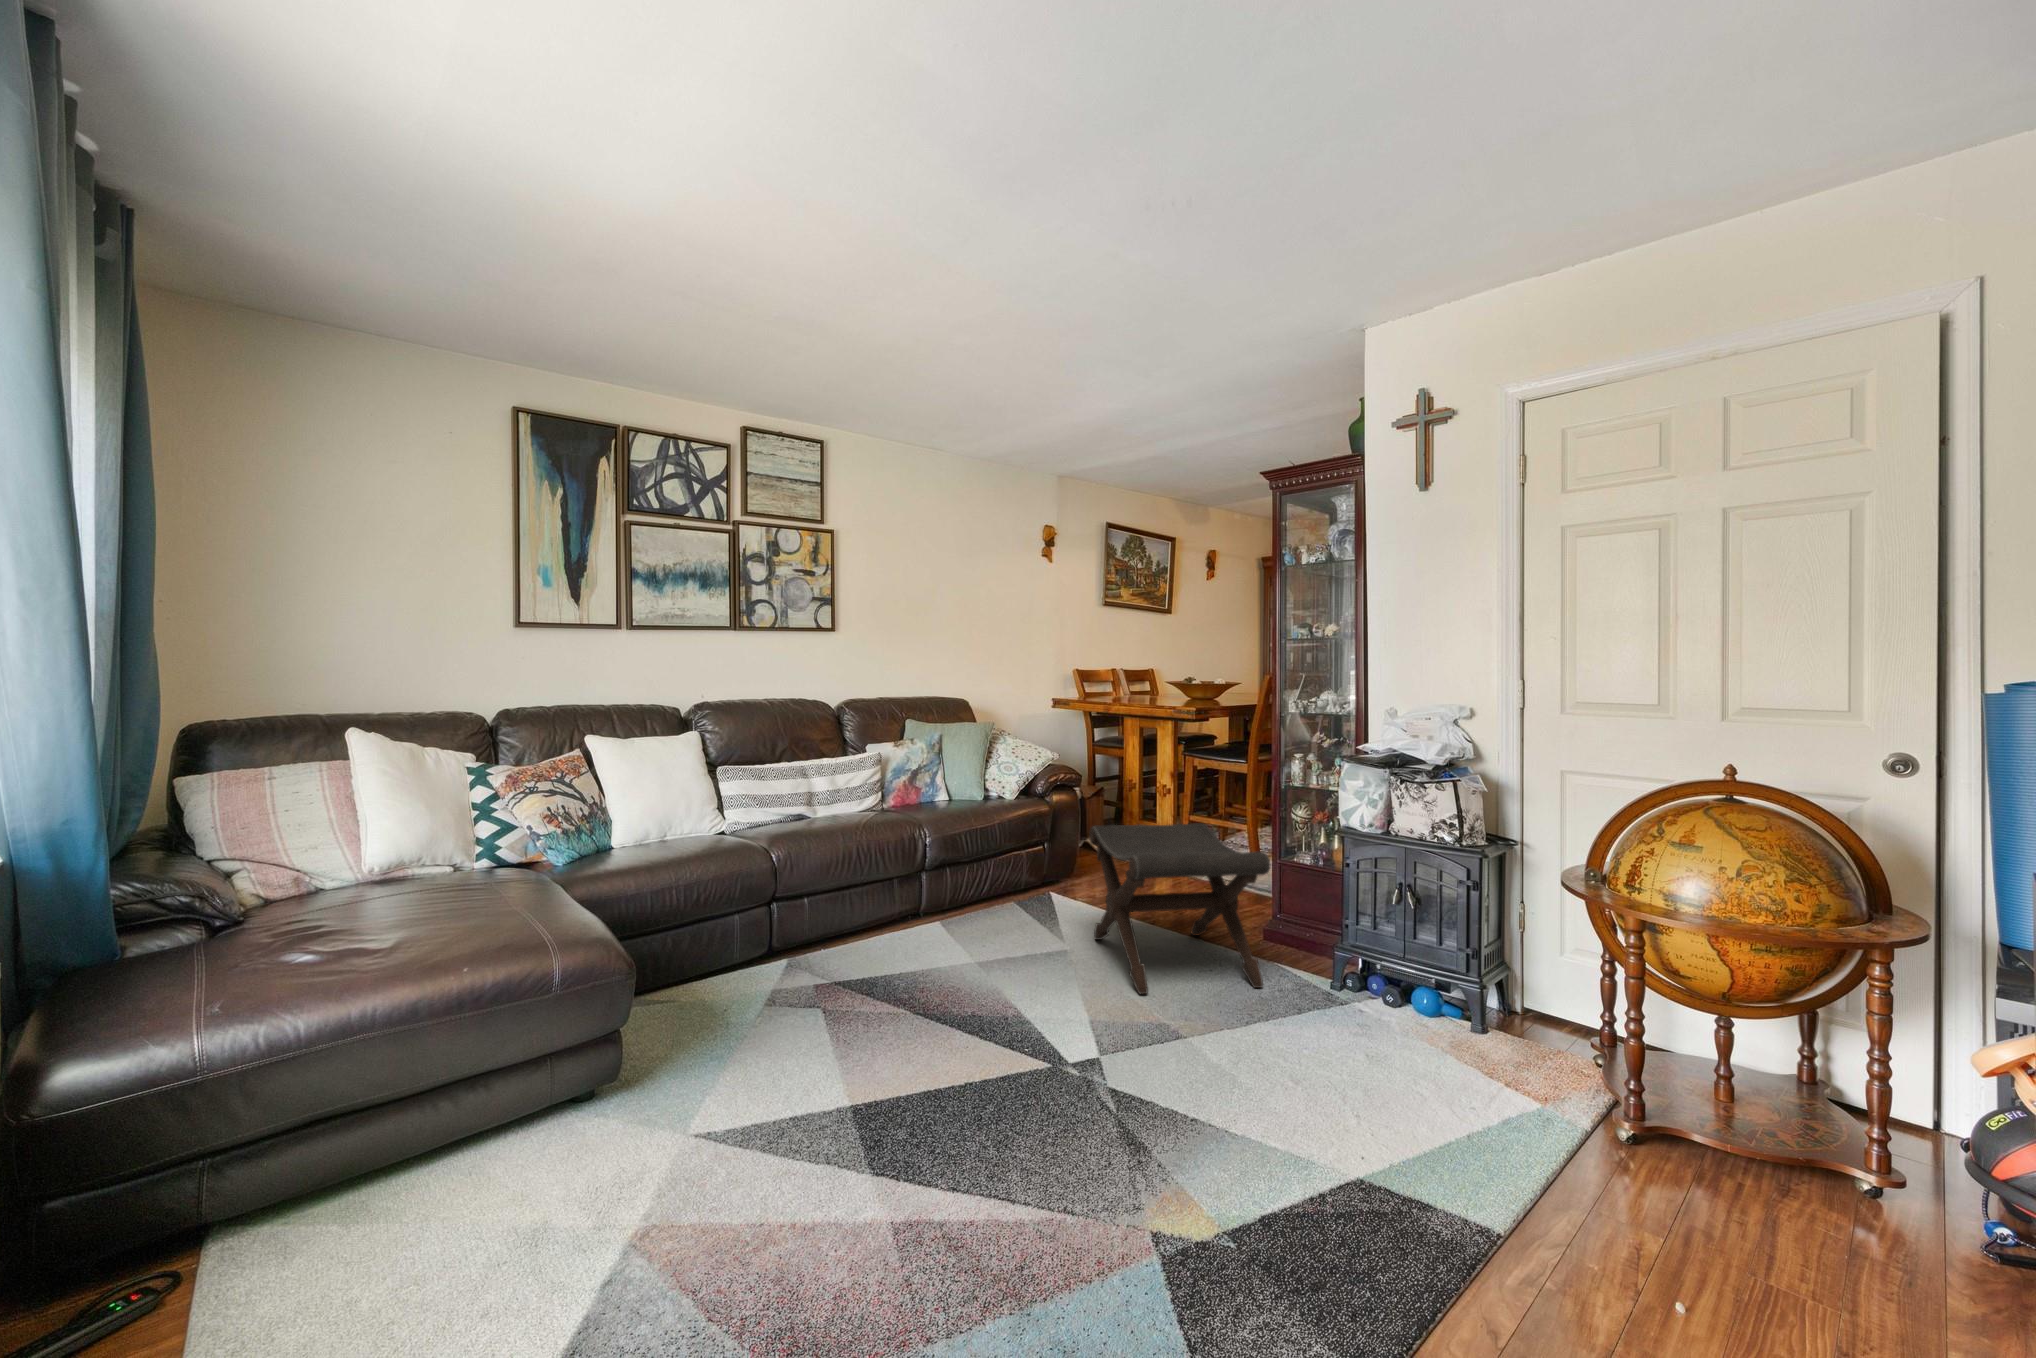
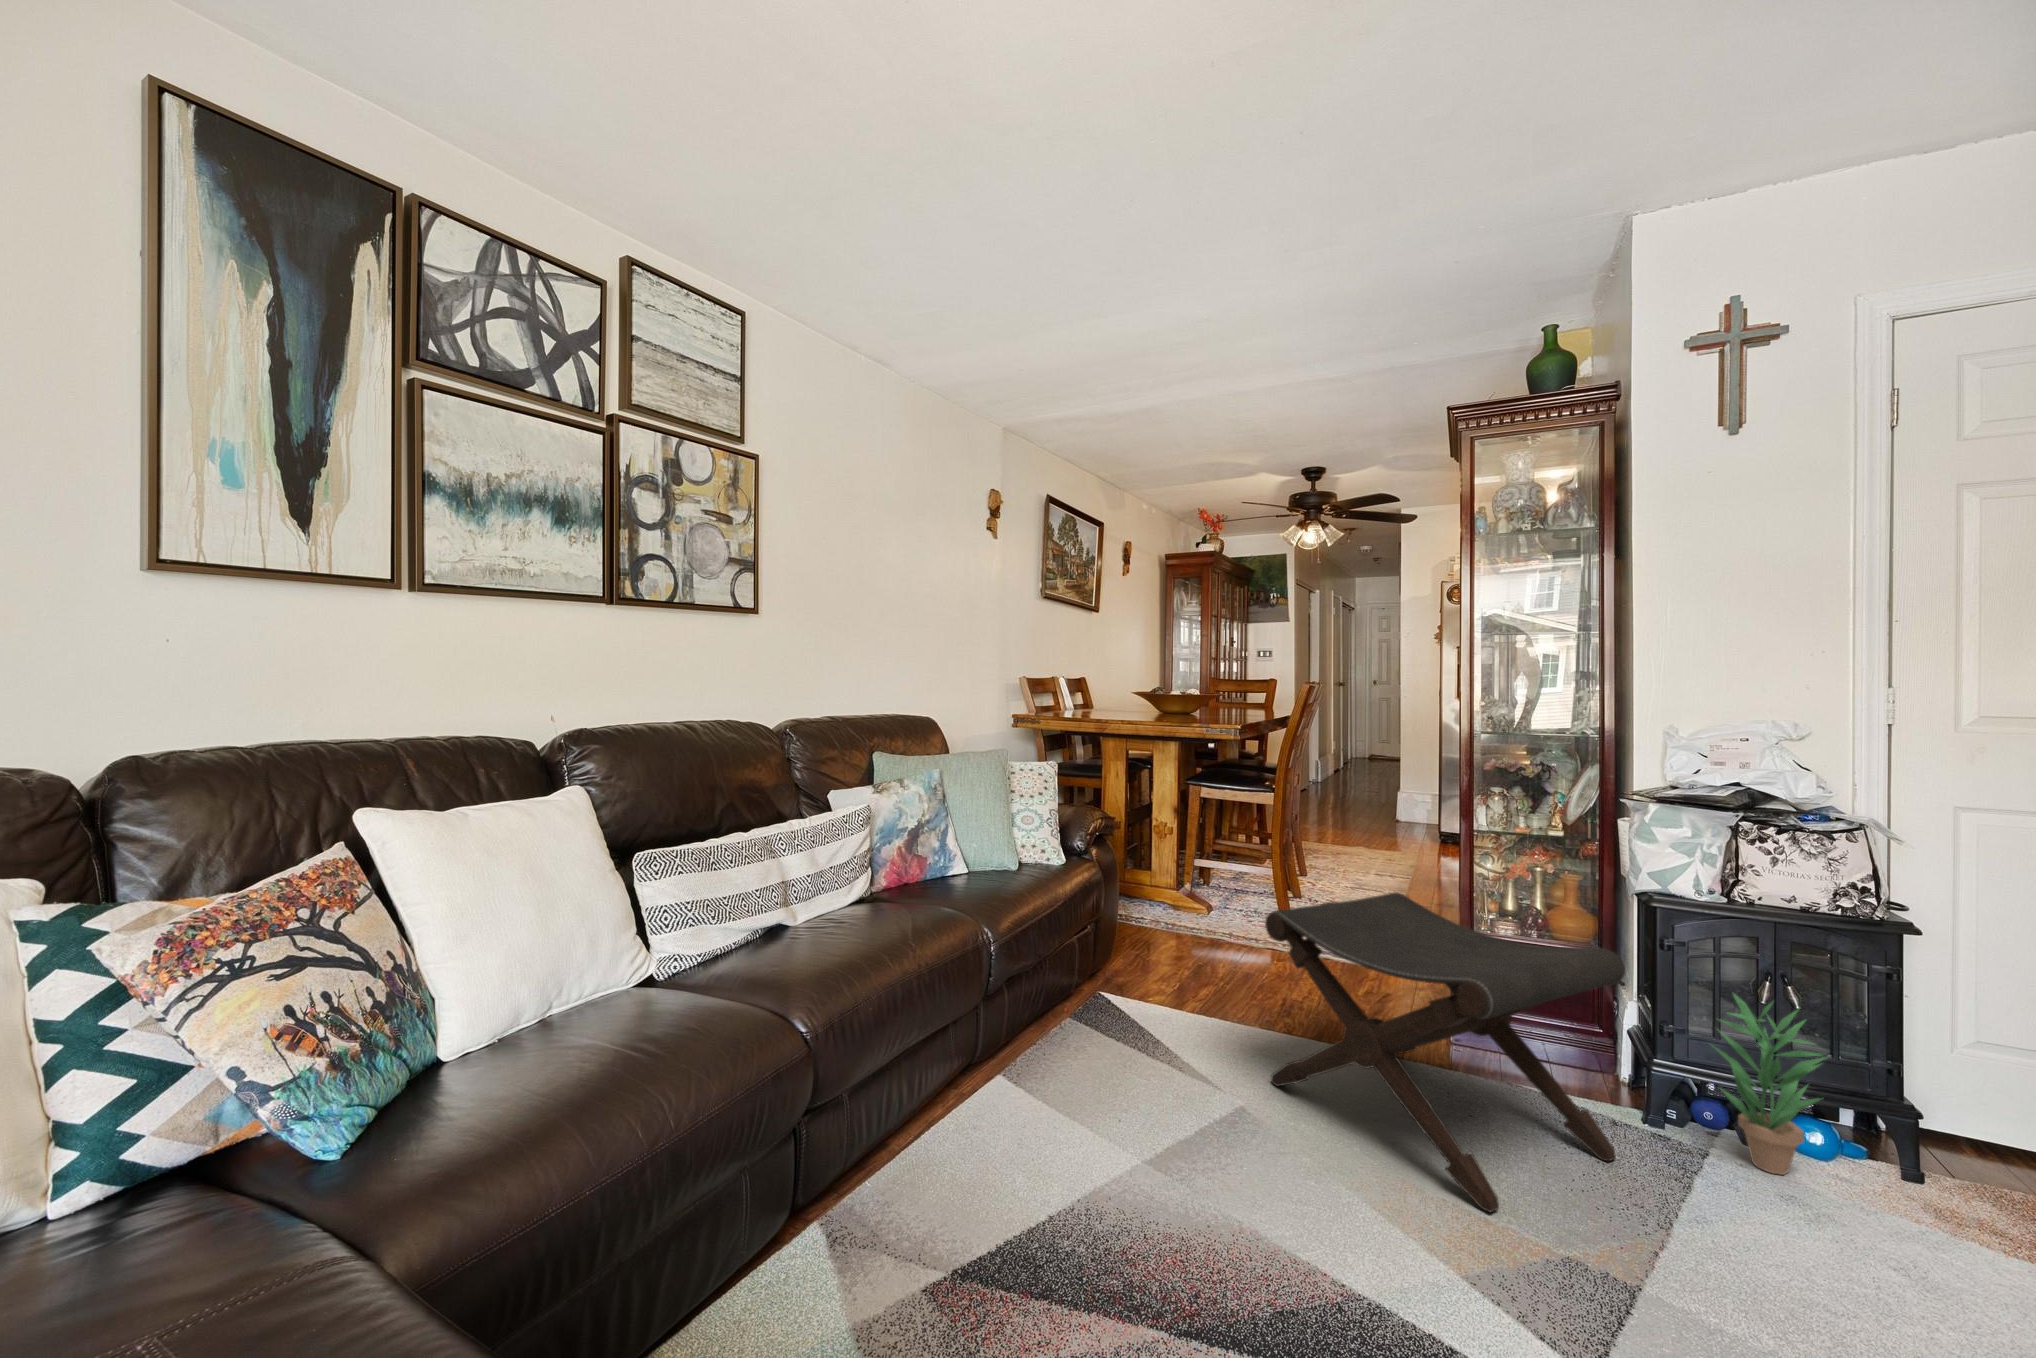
potted plant: none [1327,884,1398,1006] -> present [1712,994,1827,1175]

